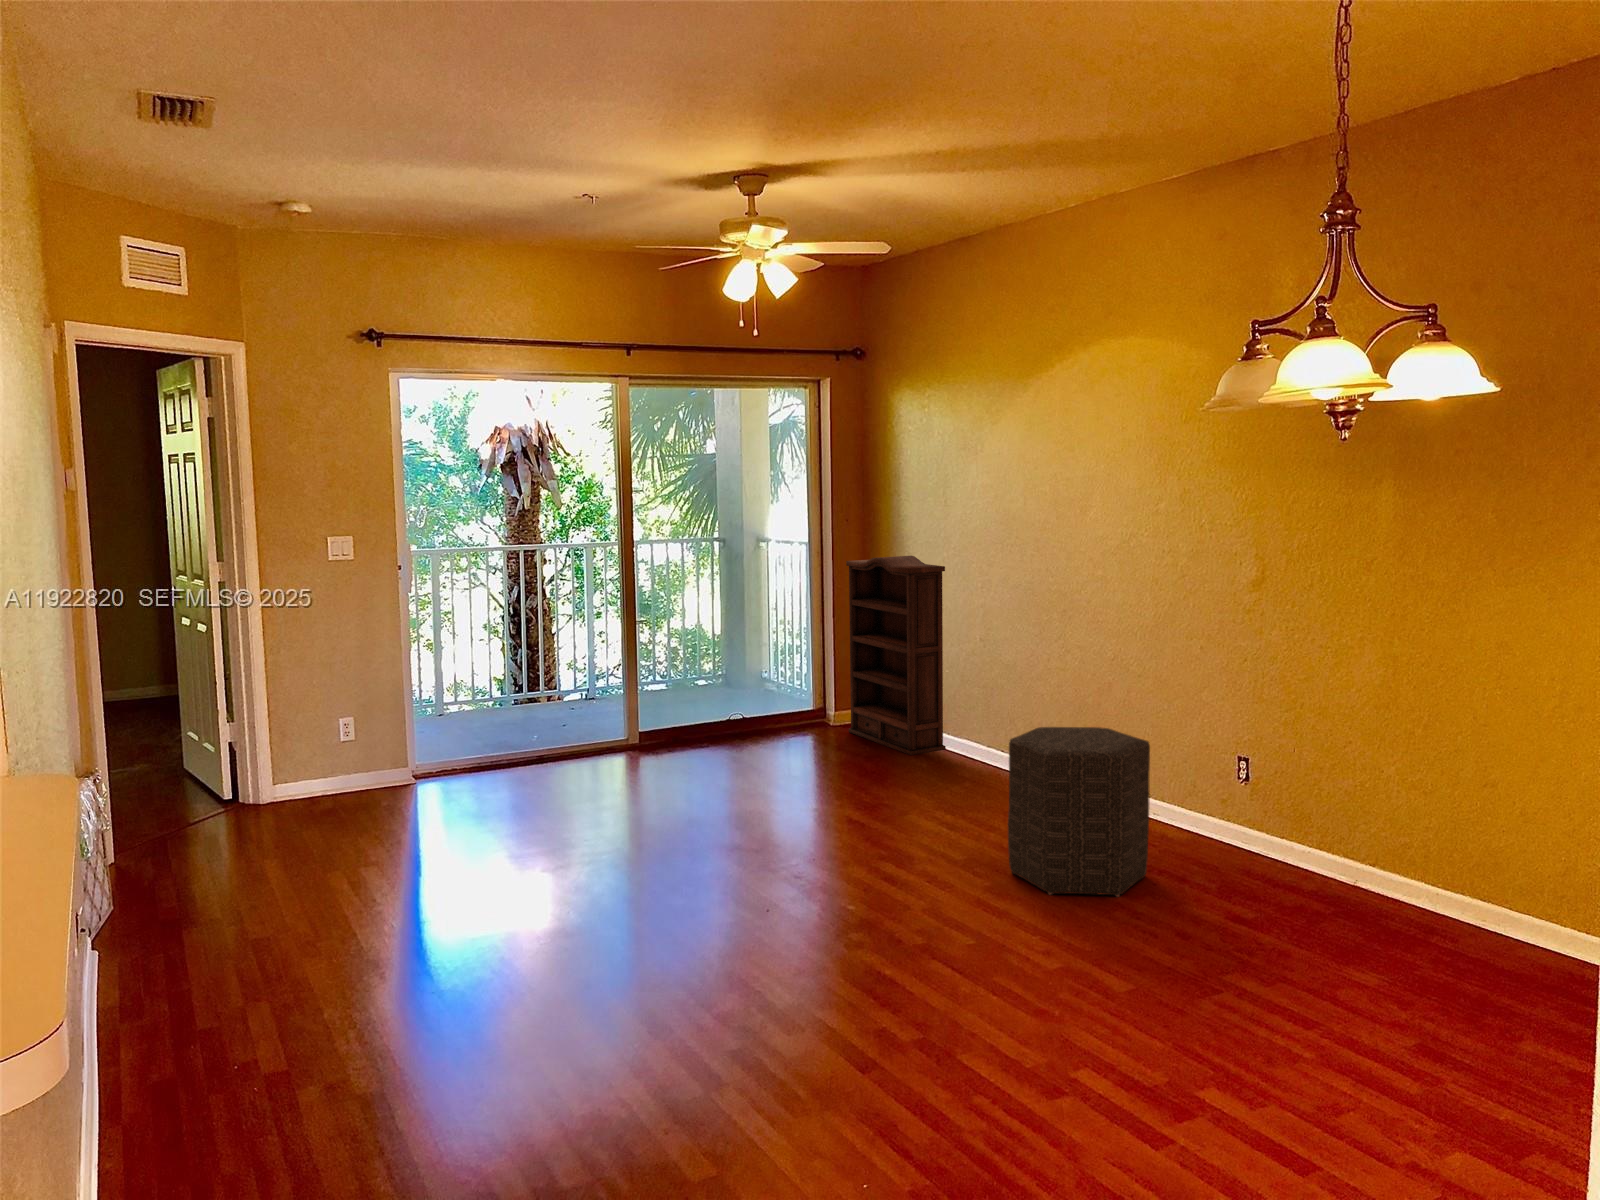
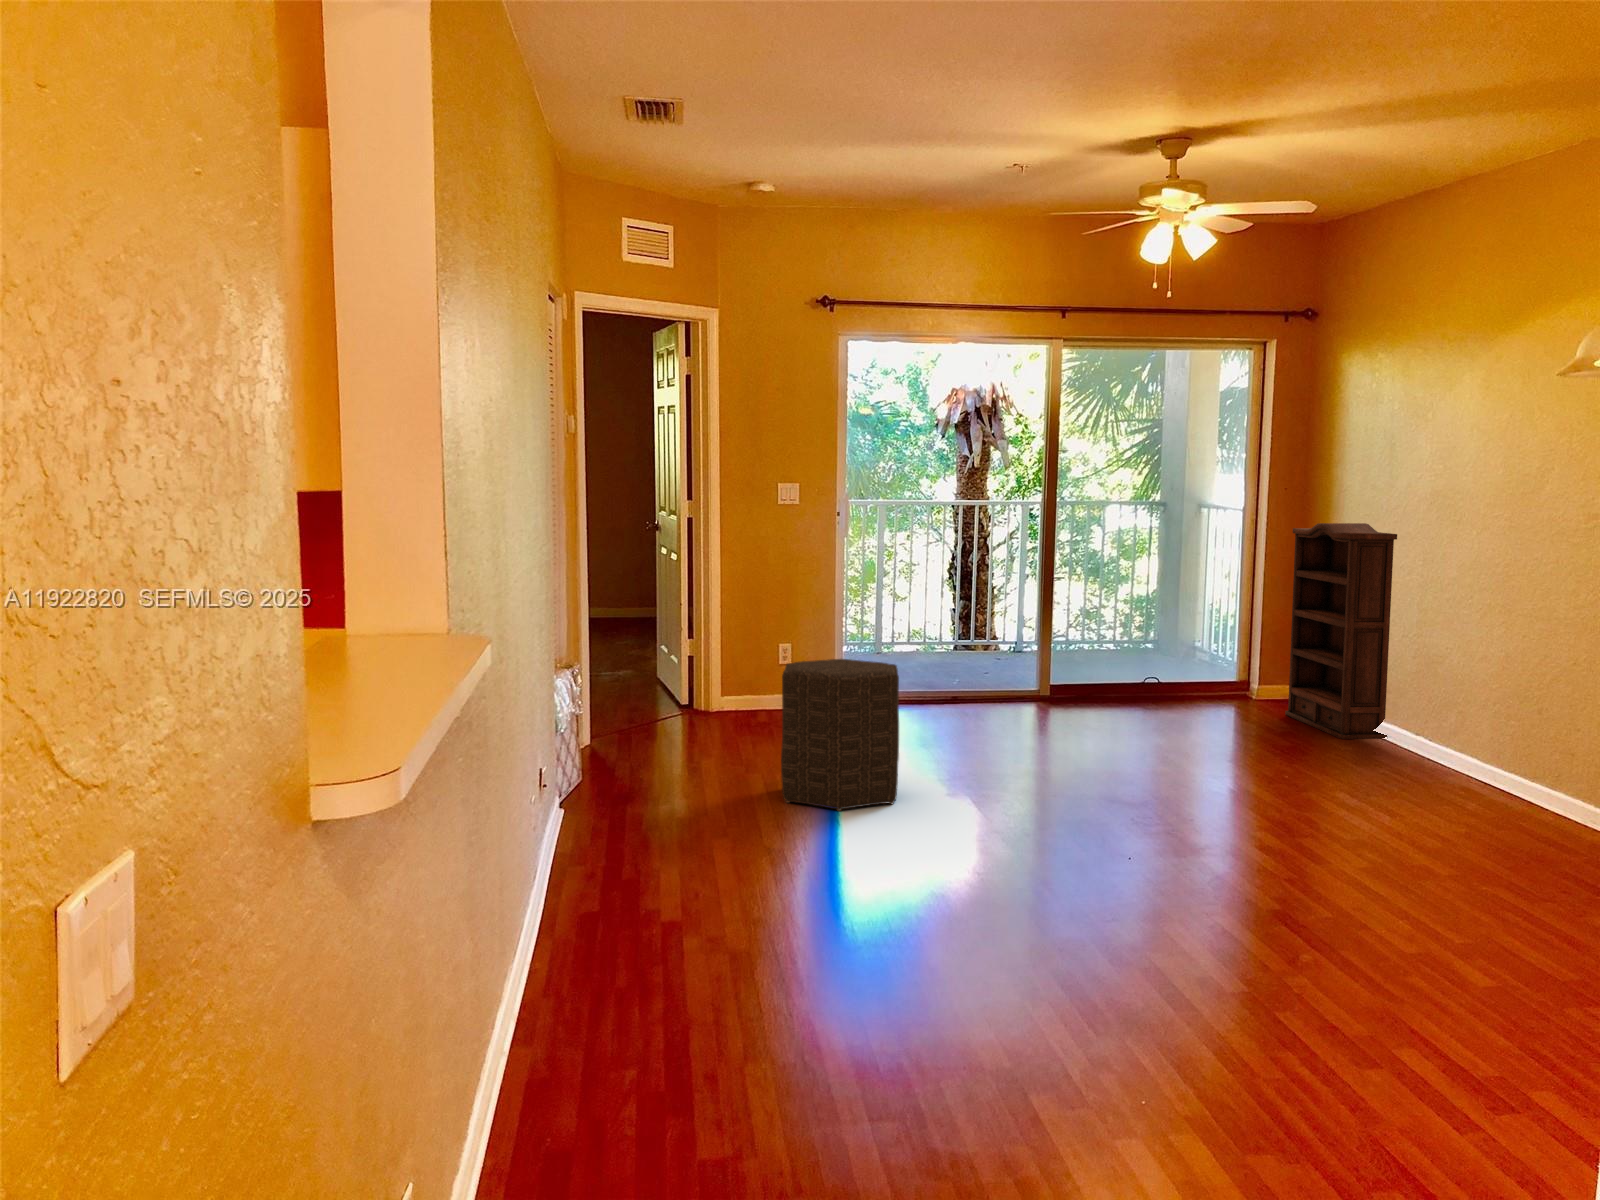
ottoman: present [1008,727,1150,897] -> present [781,659,899,811]

